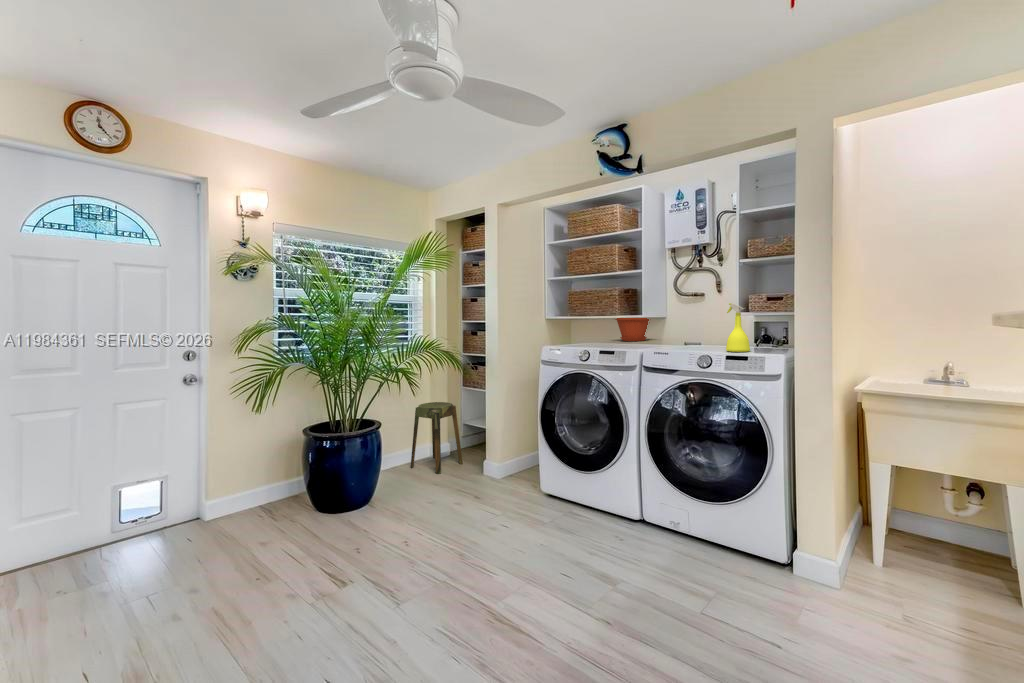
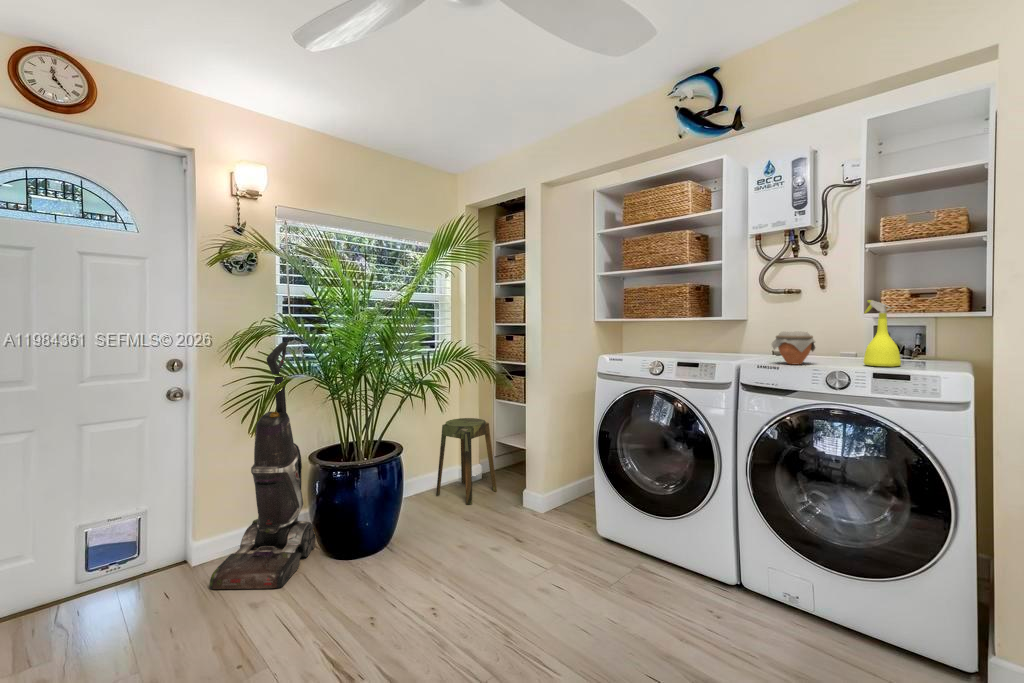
plant pot: present [615,318,651,341] -> none [680,316,730,348]
jar: none [664,327,695,351] -> present [772,332,815,364]
vacuum cleaner: none [225,337,310,535] -> present [210,342,316,589]

